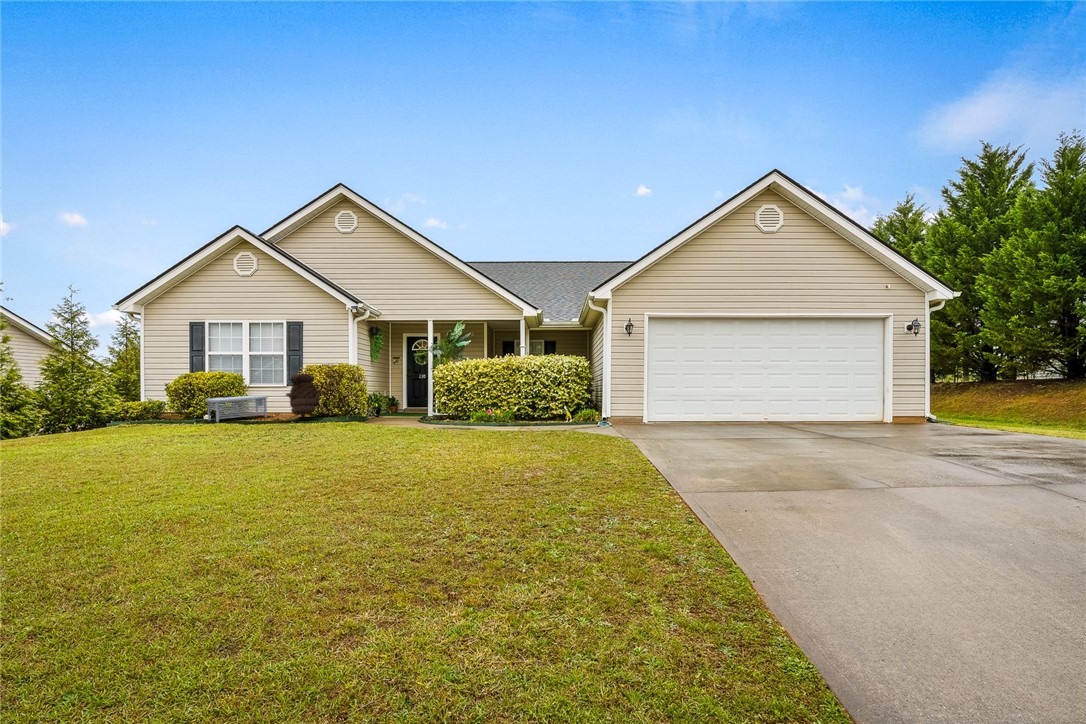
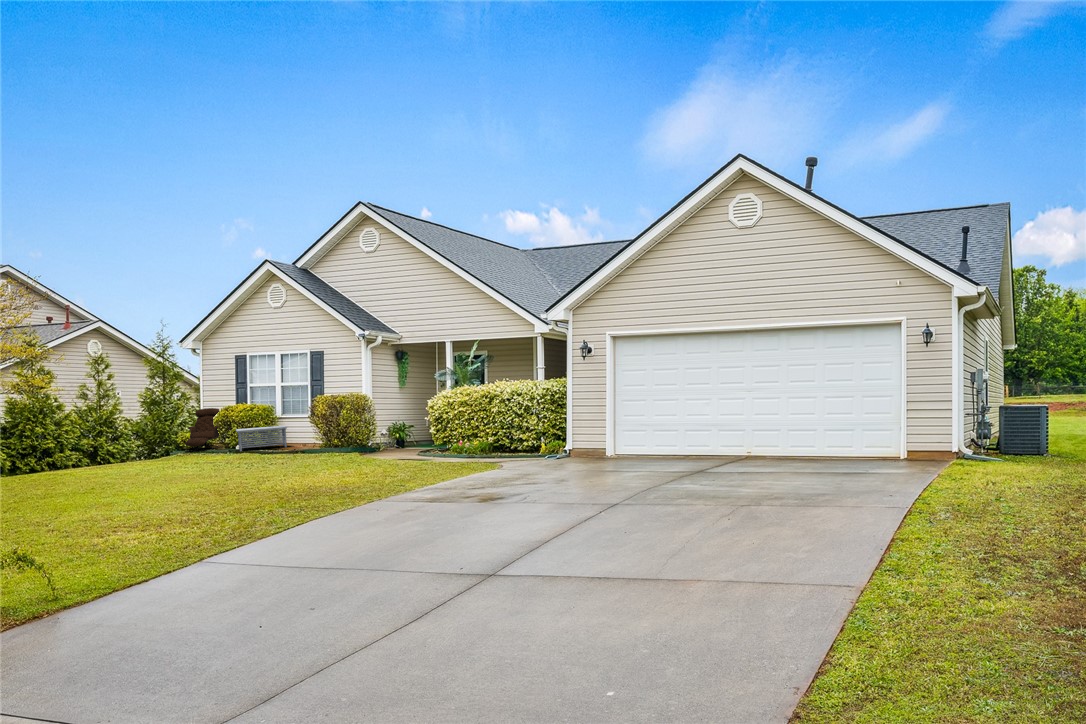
lounge chair: present [286,374,323,420] -> present [185,408,219,452]

